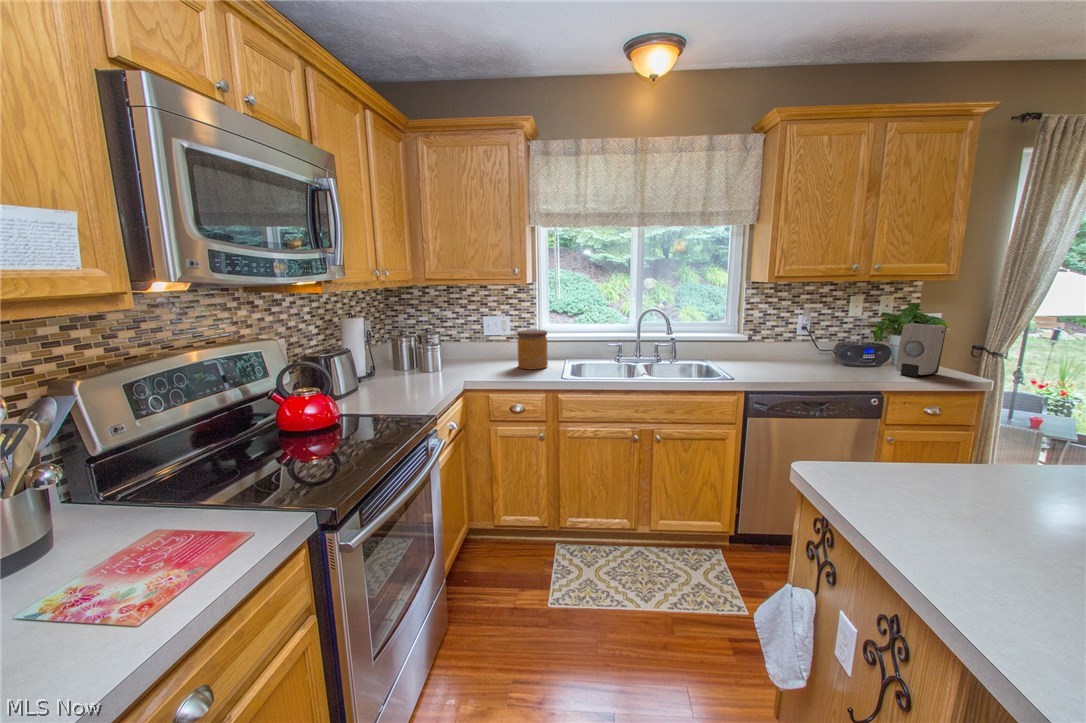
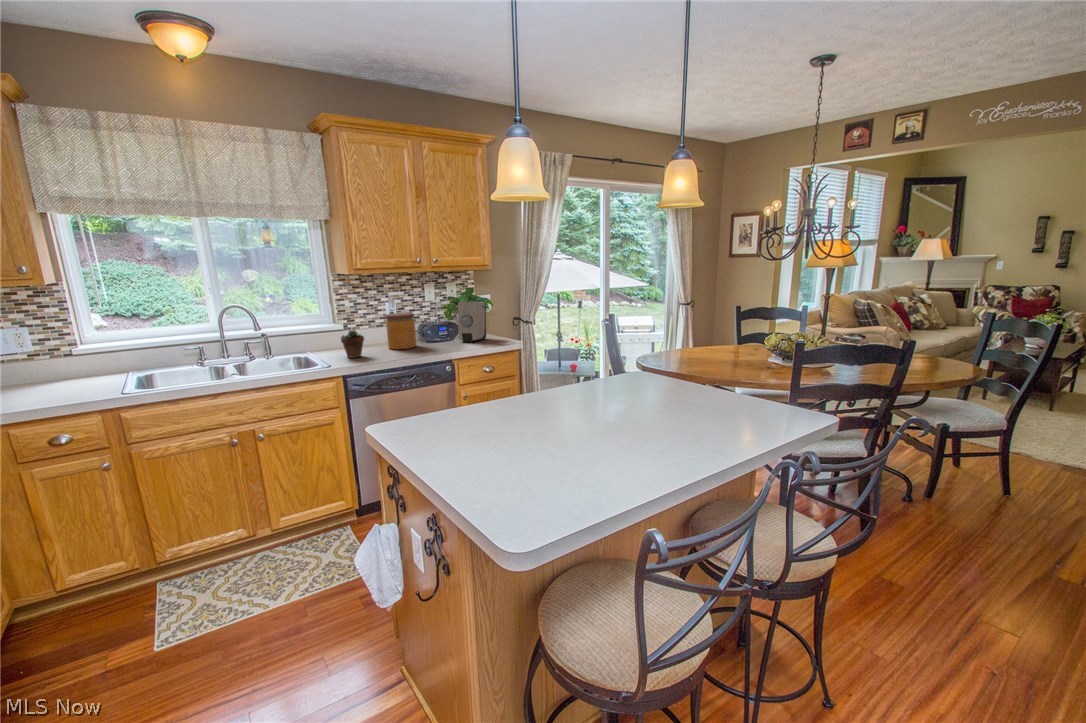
jar: present [517,330,548,370] -> present [385,313,417,349]
succulent plant: none [747,334,774,375] -> present [341,329,364,358]

